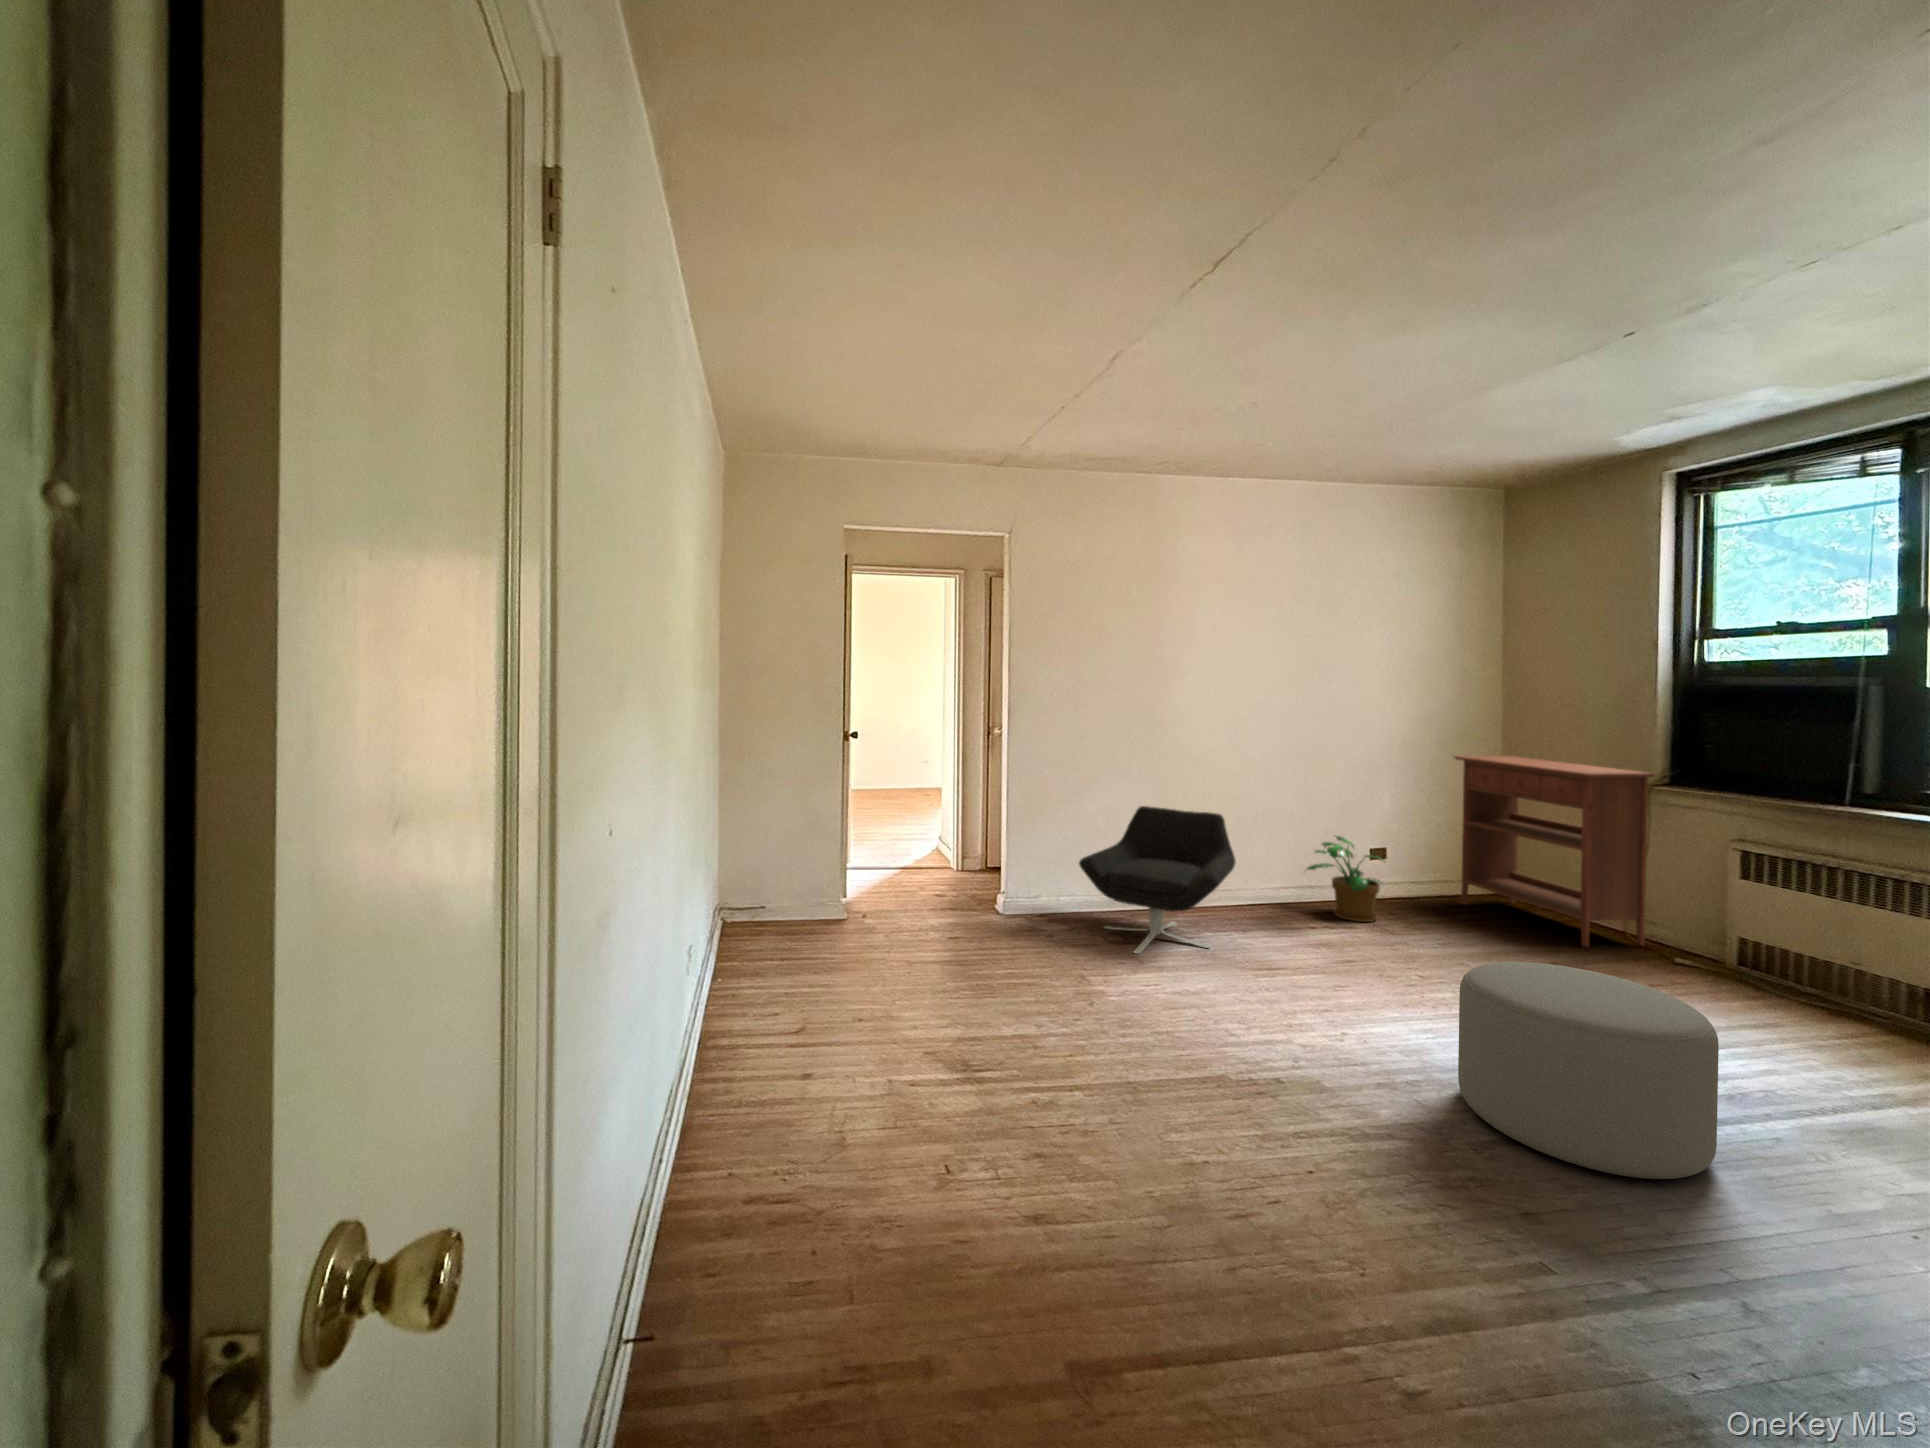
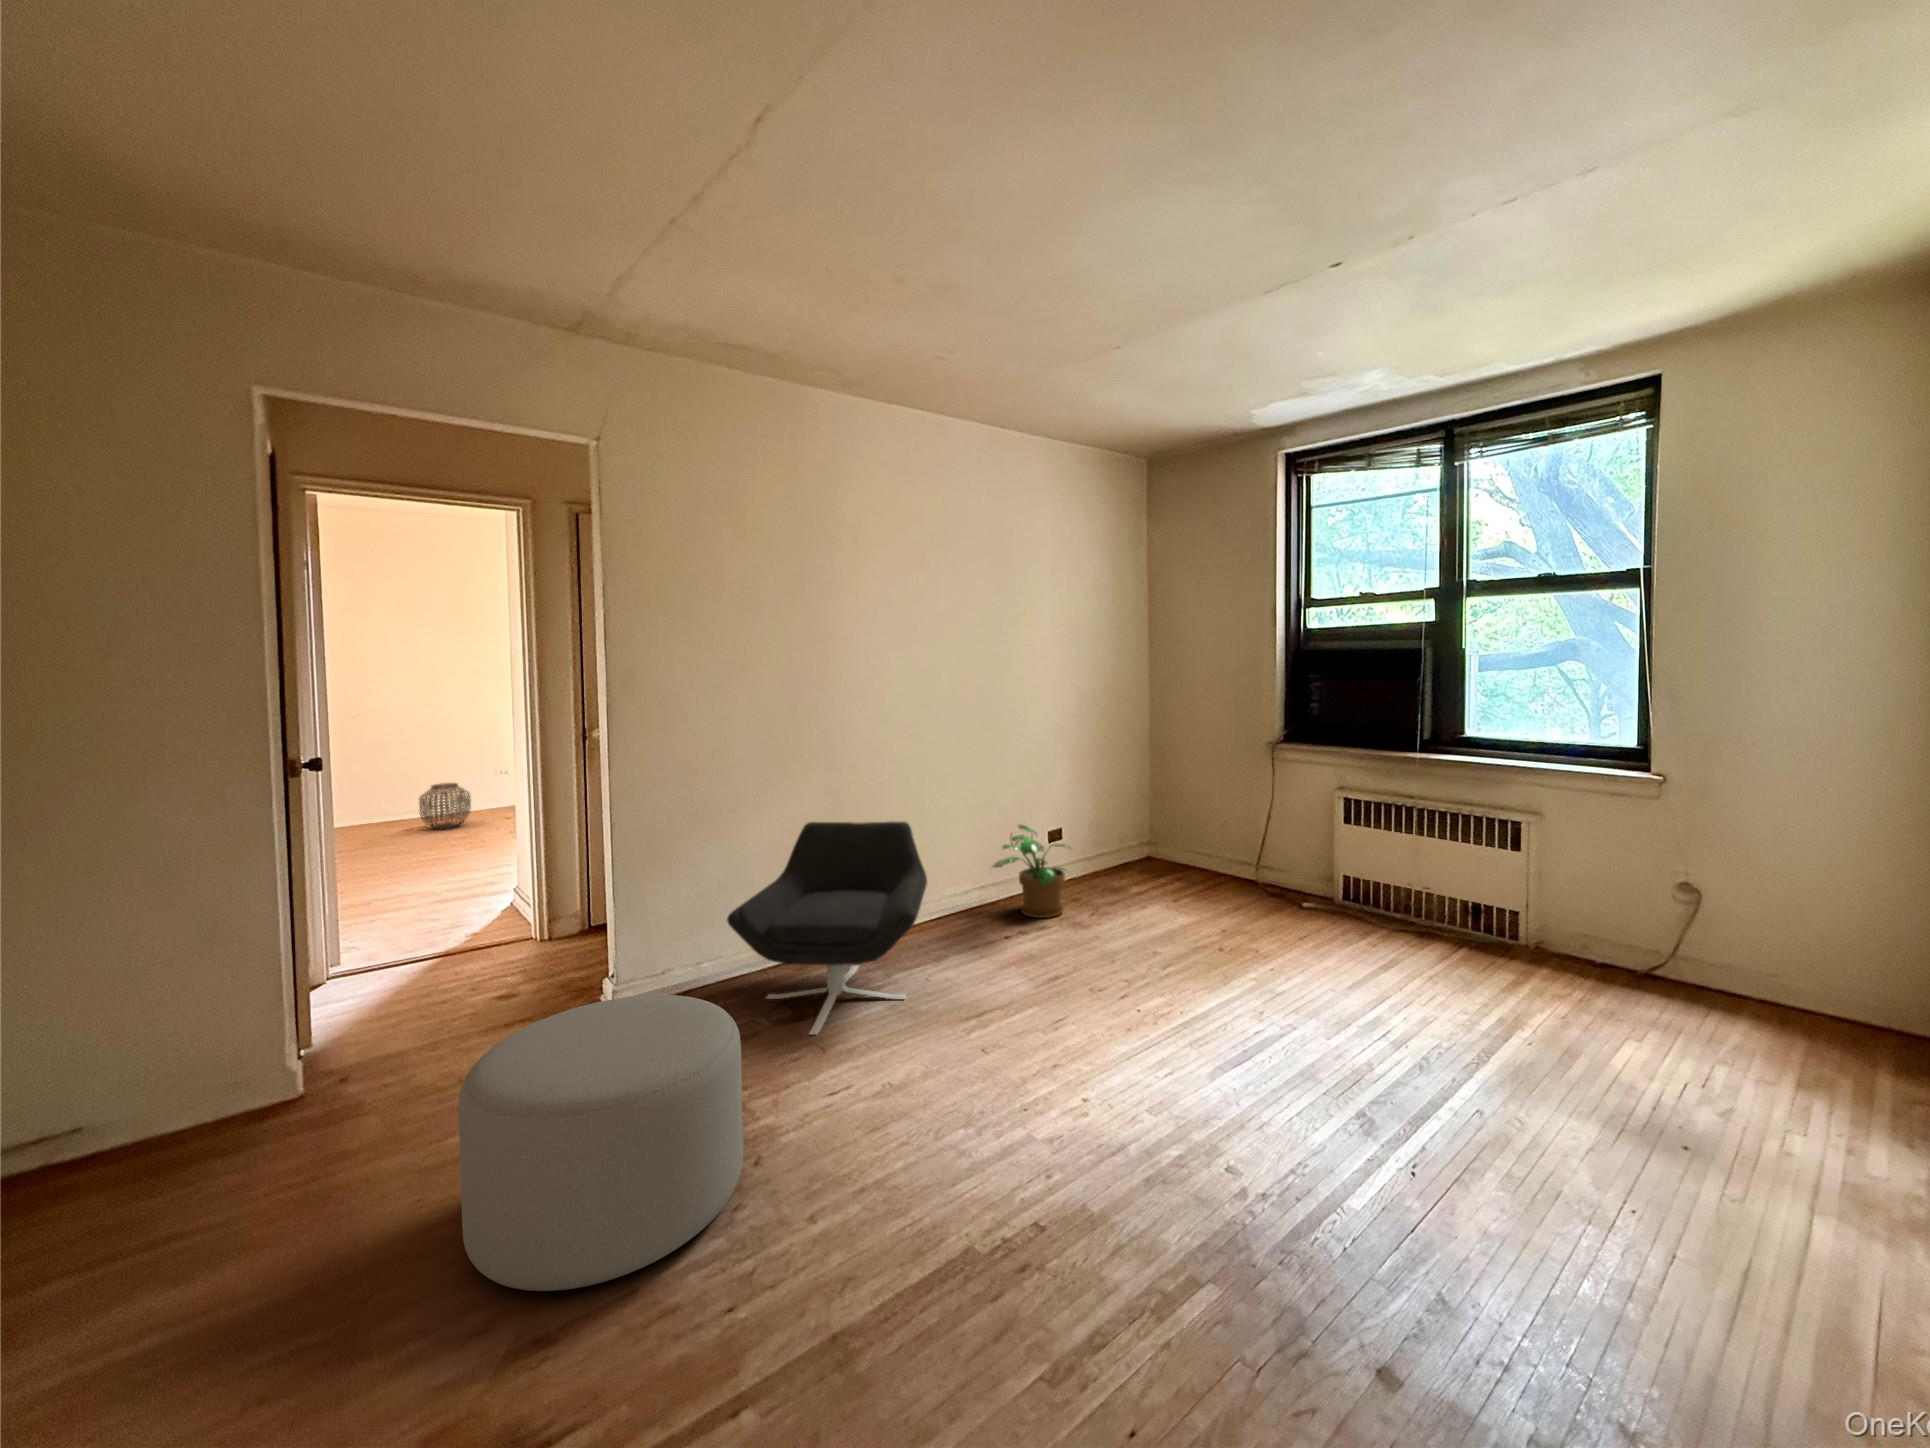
console table: present [1454,756,1655,947] -> none [1113,724,1277,904]
woven basket: none [874,762,904,795] -> present [419,783,471,830]
ottoman: present [1458,962,1719,1179] -> present [458,995,743,1291]

